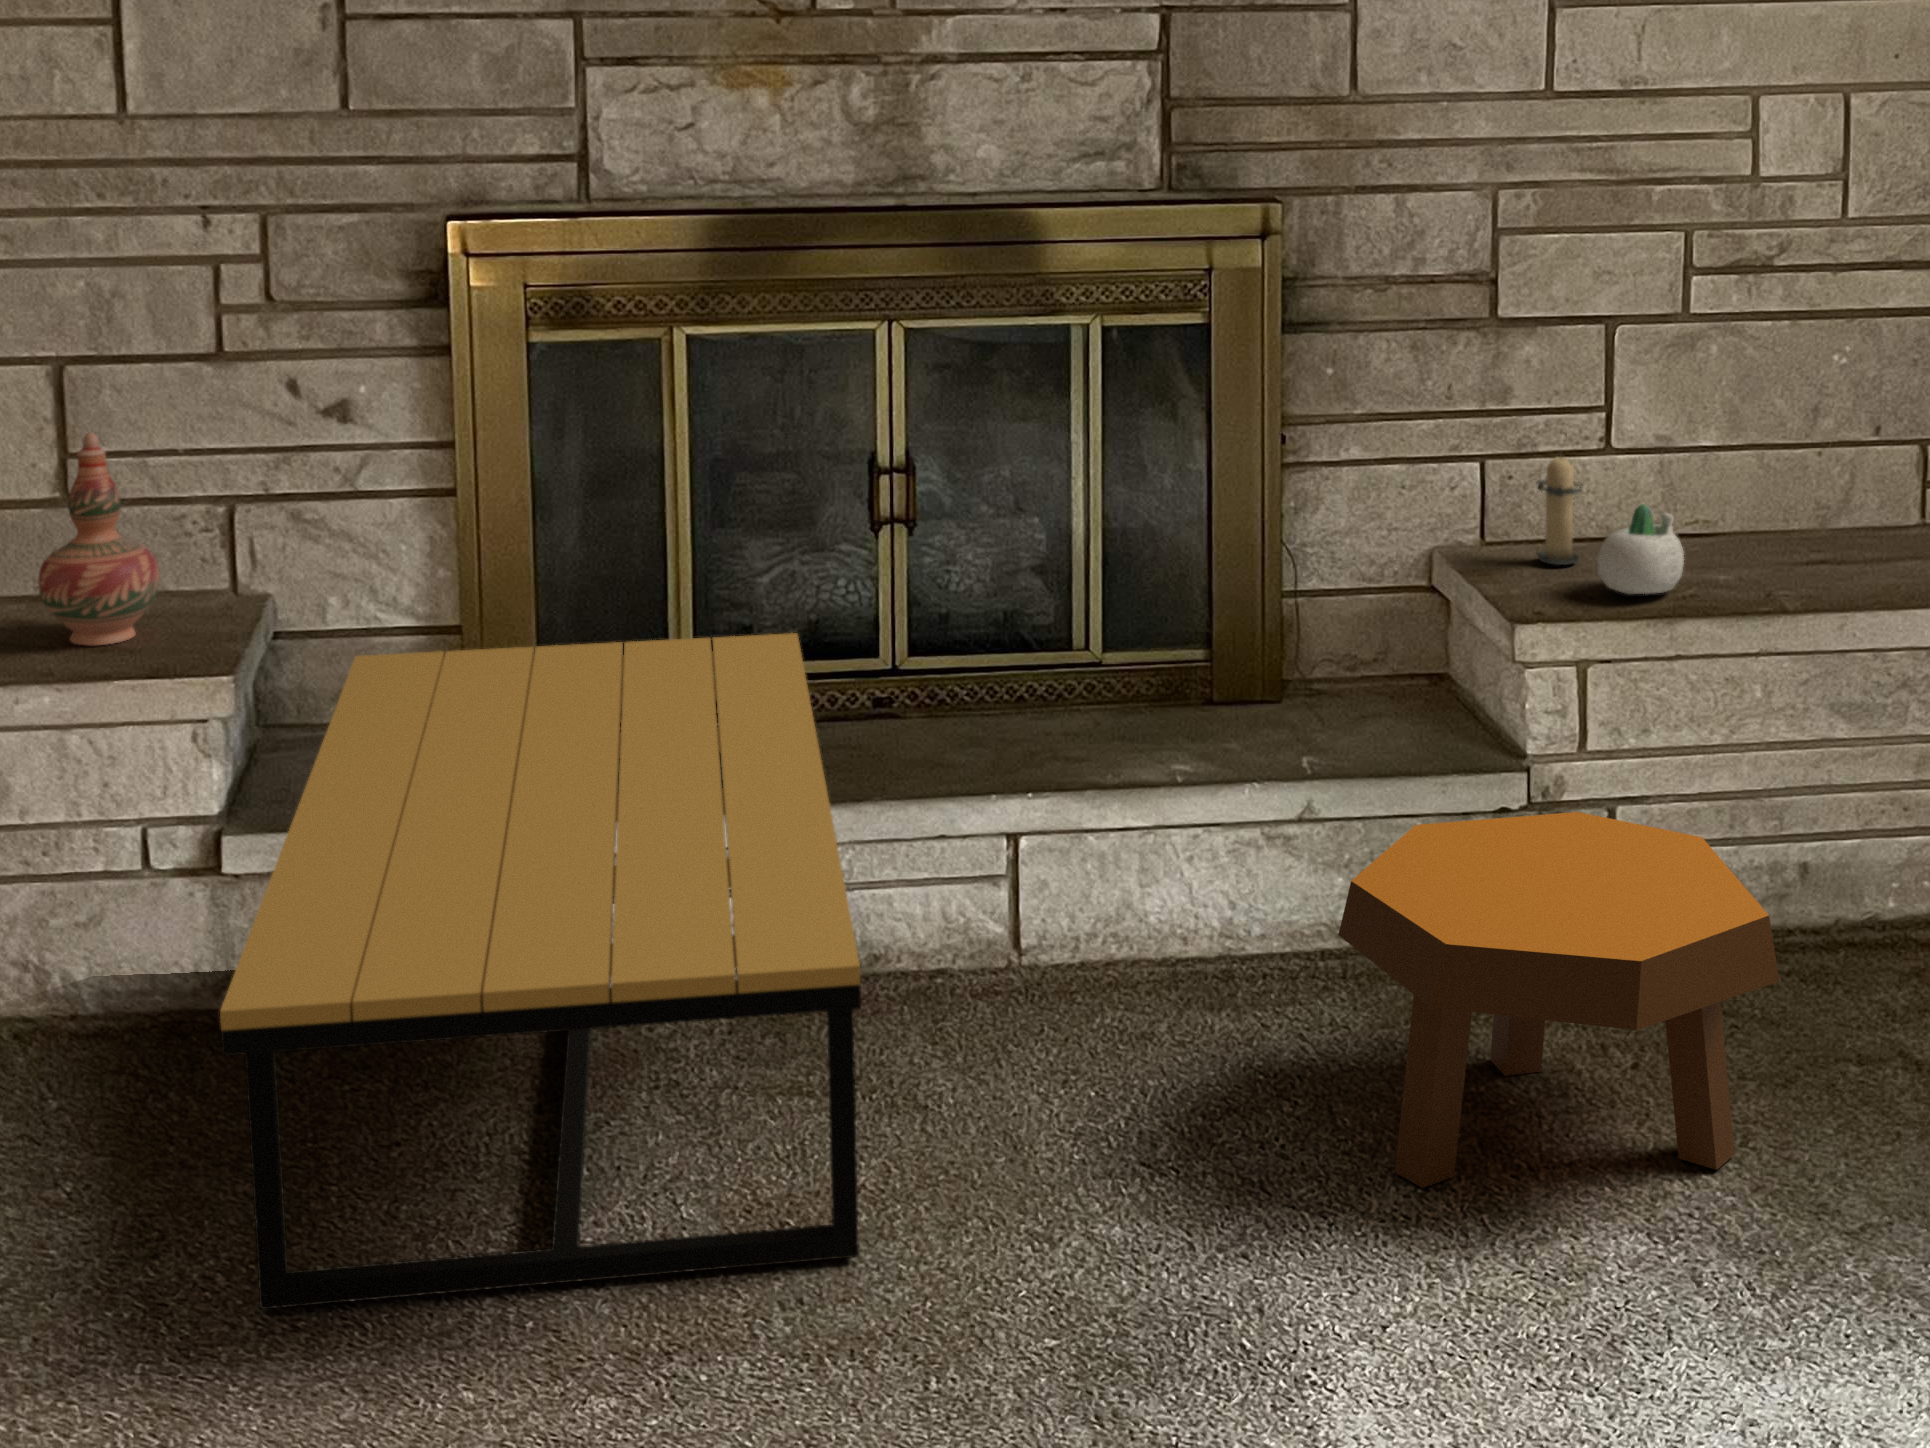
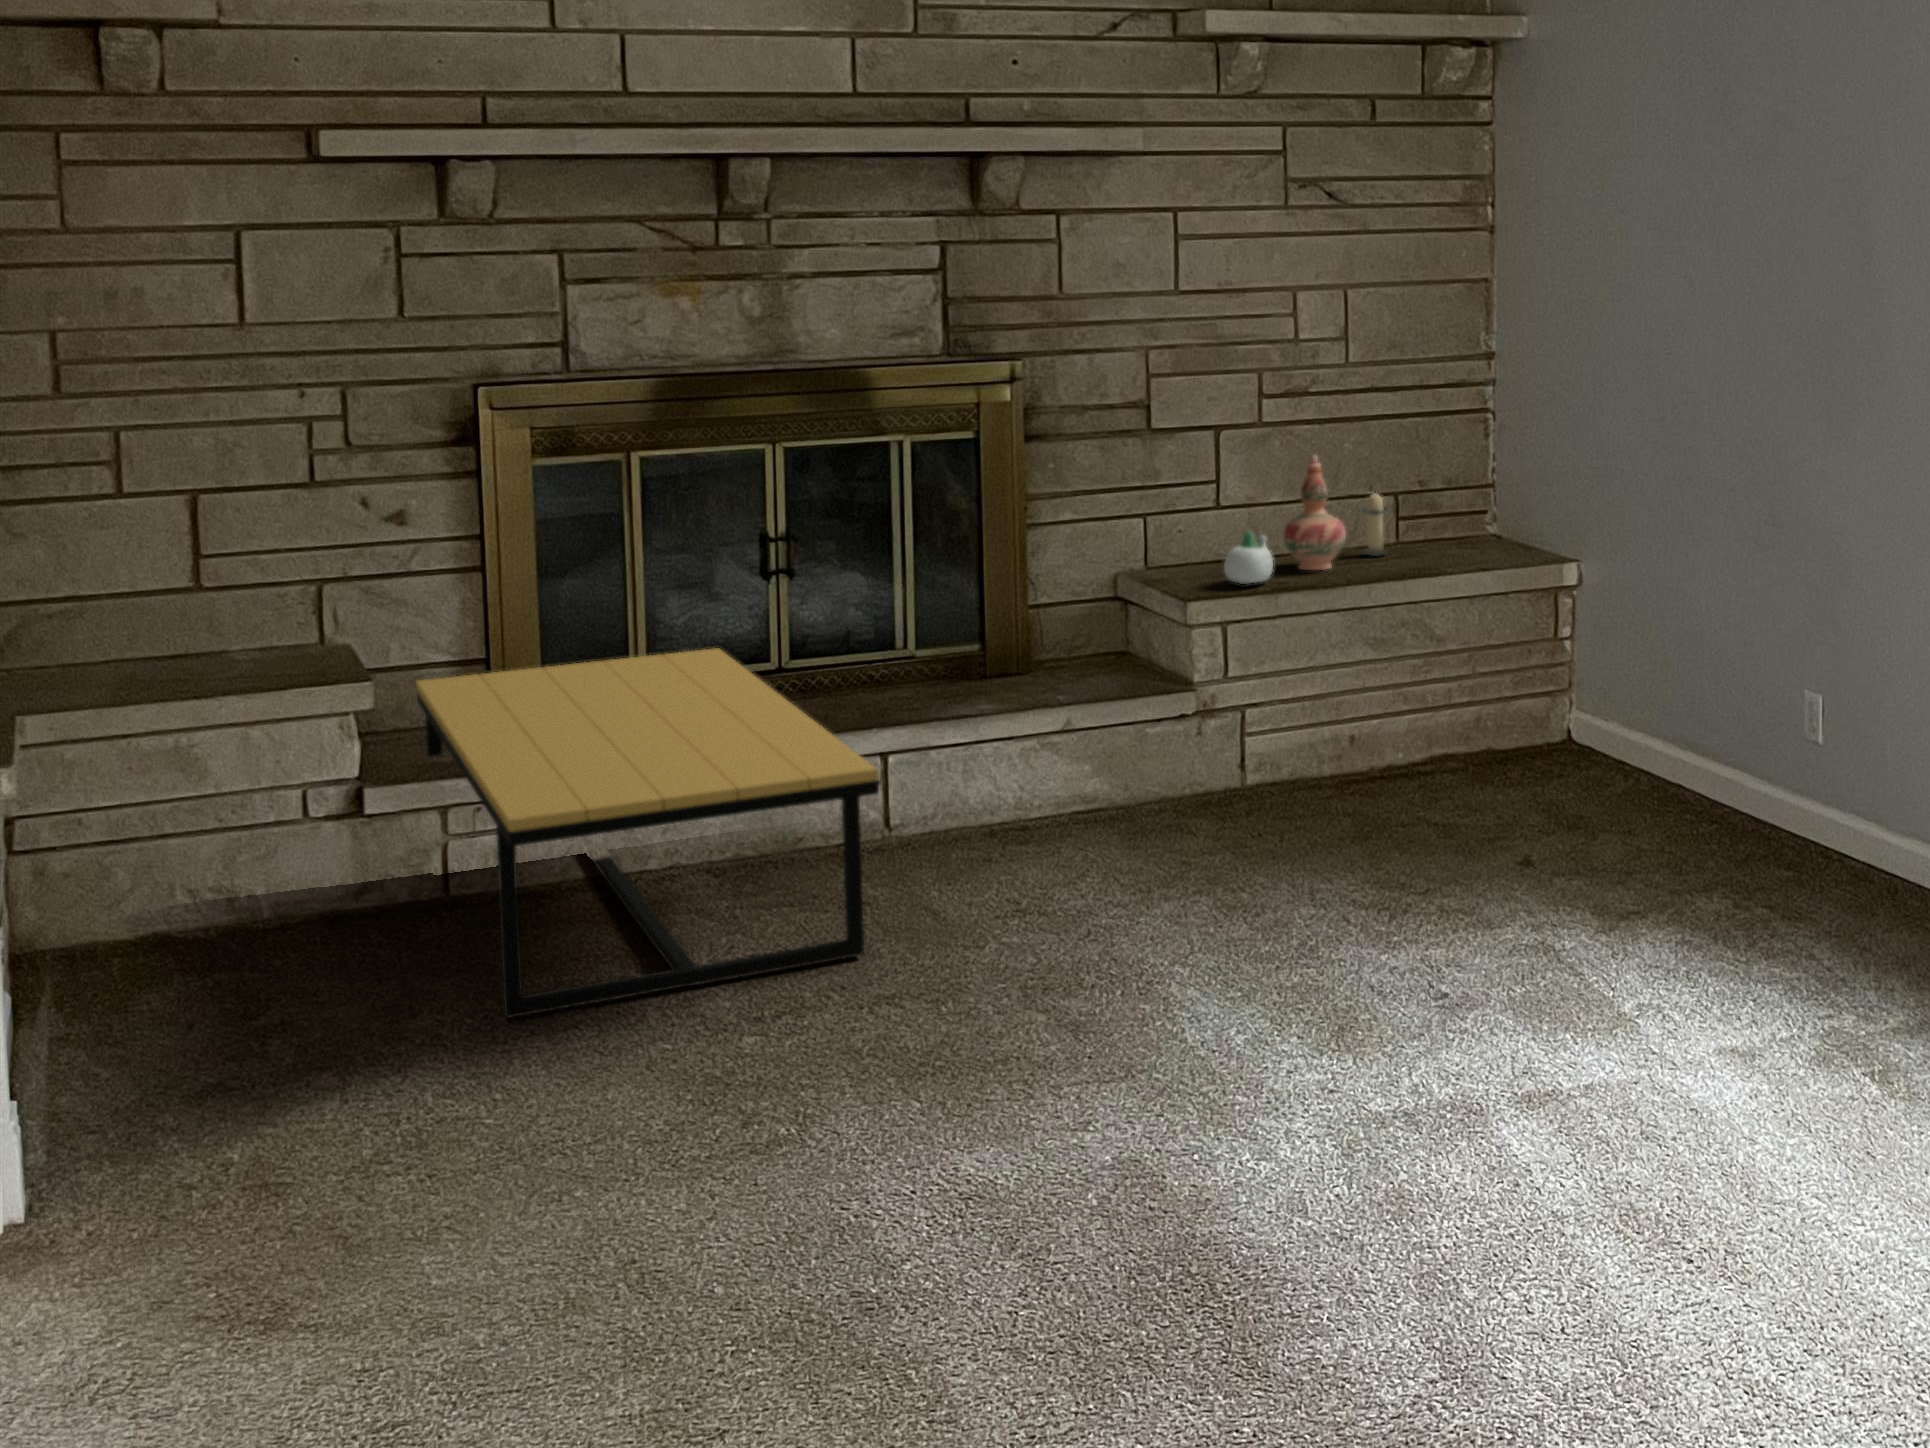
decorative vase: present [38,432,160,645] -> present [1284,455,1346,570]
candle: present [1536,456,1583,565] -> present [1363,491,1388,556]
footstool: present [1338,812,1779,1188] -> none [1112,696,1359,893]

